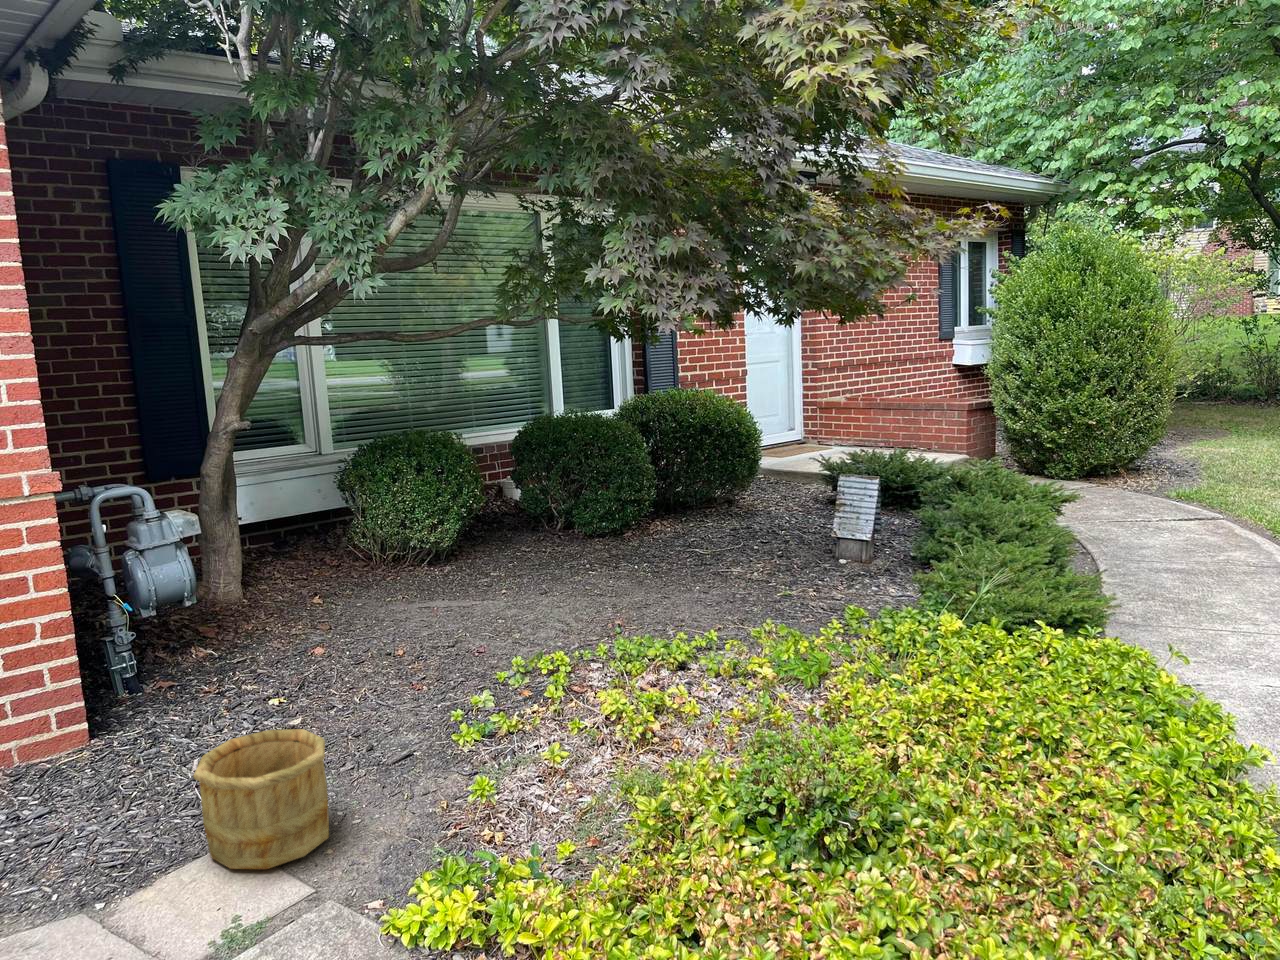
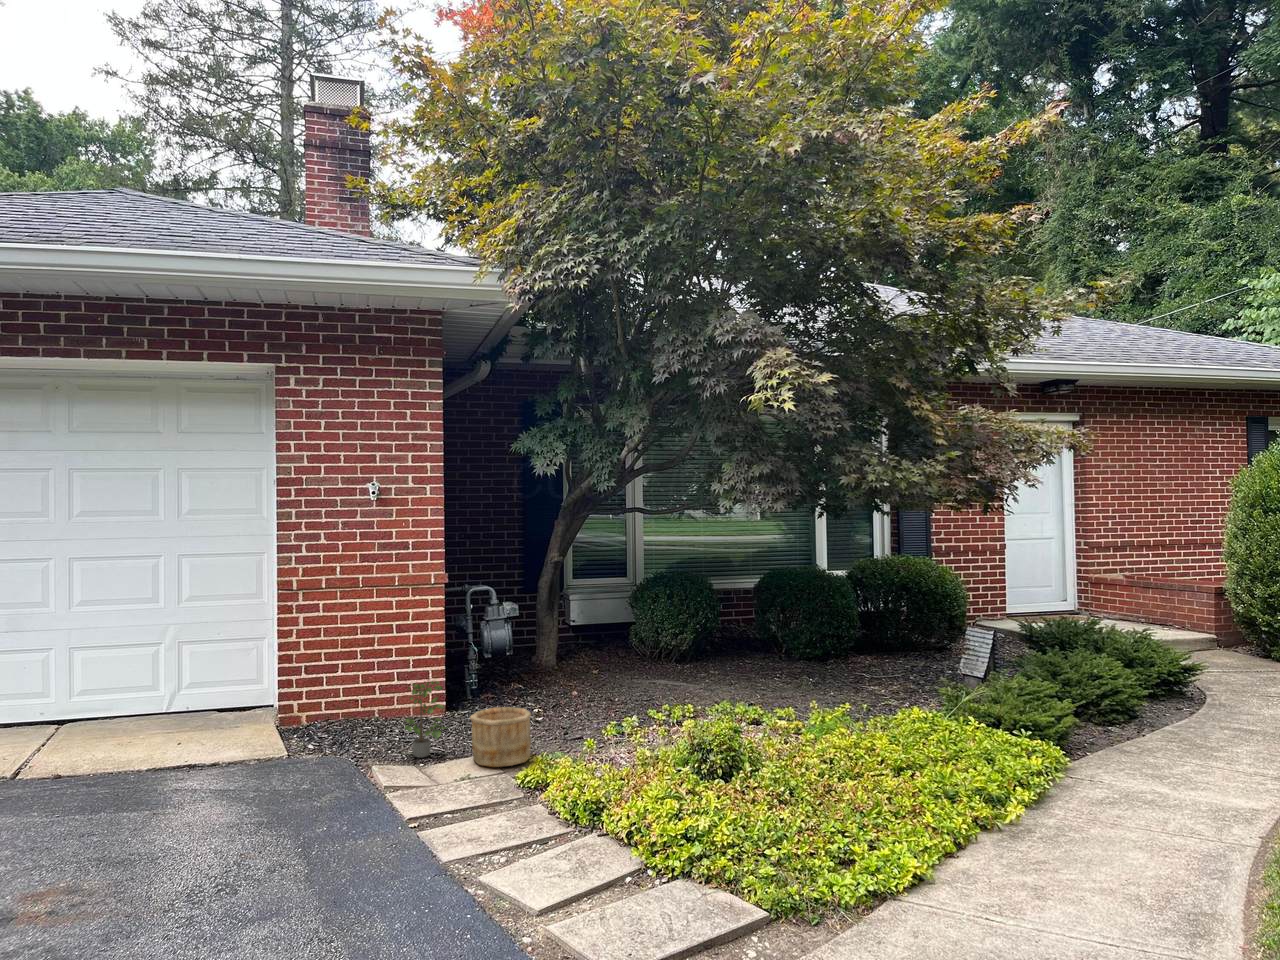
potted plant: none [26,706,145,878] -> present [405,681,448,758]

